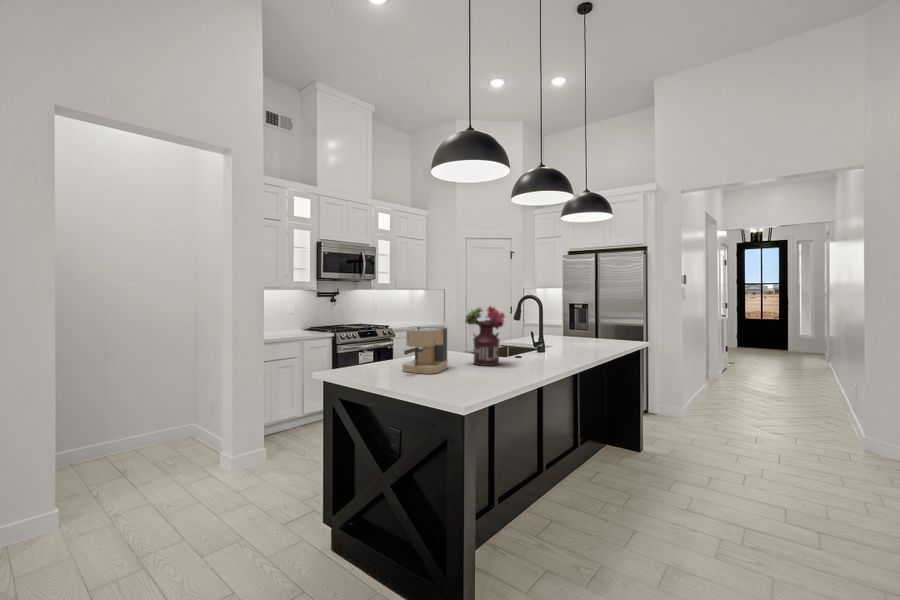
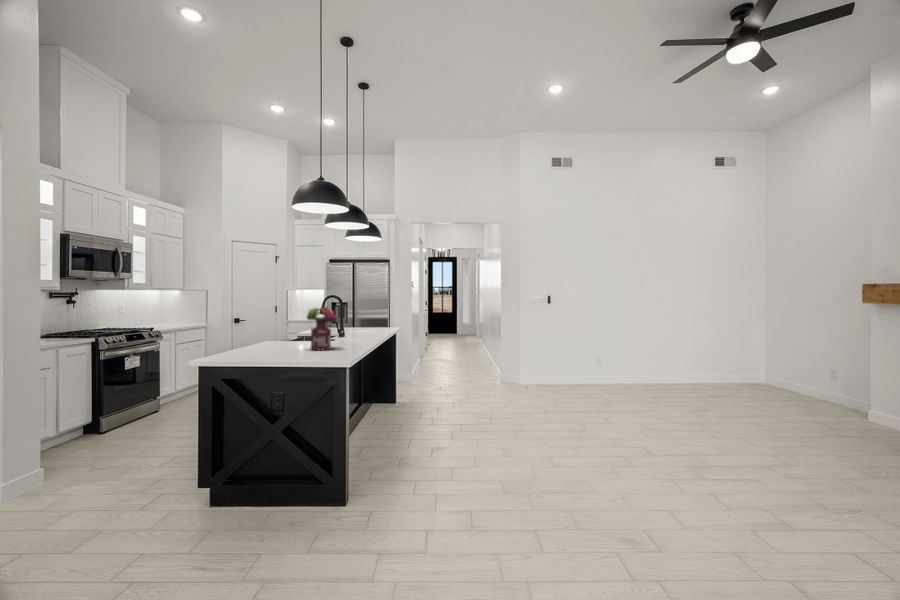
coffee maker: present [402,327,448,374] -> none [265,323,299,359]

